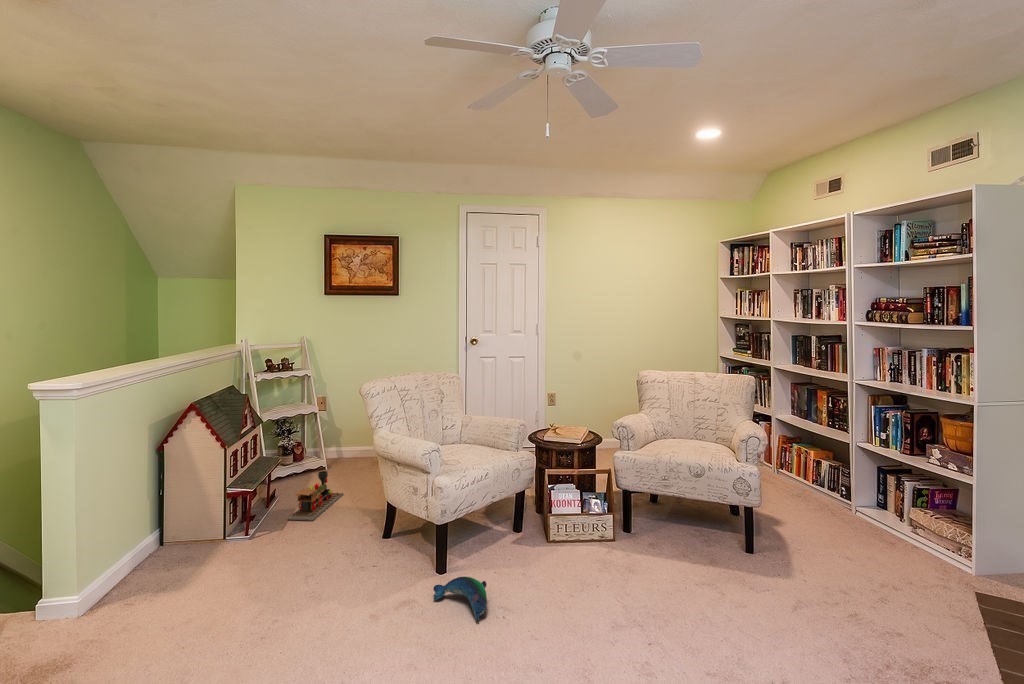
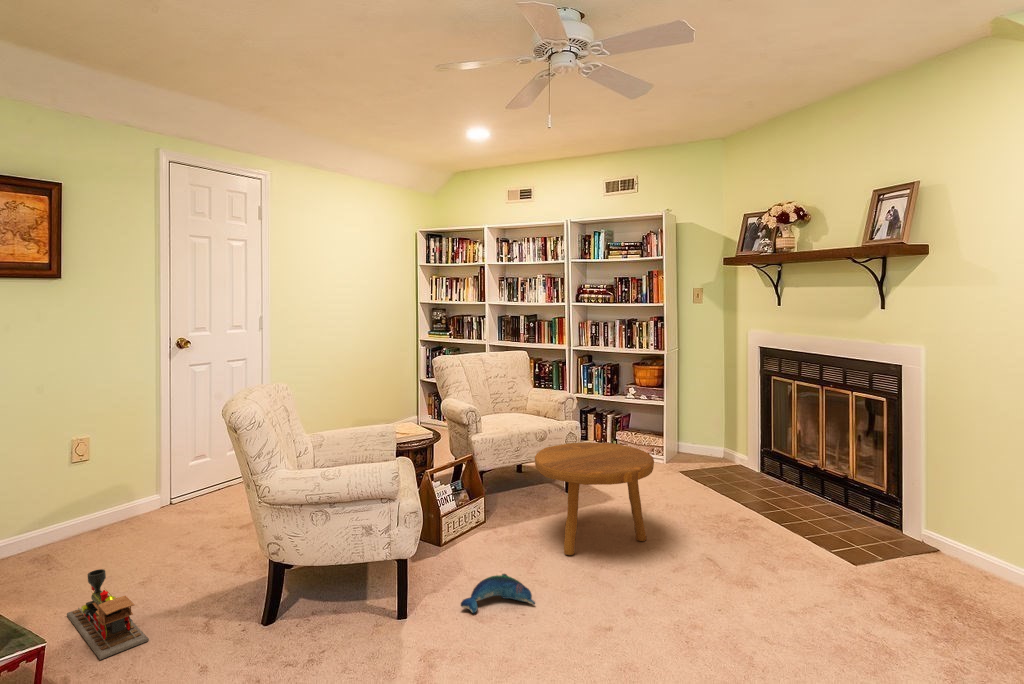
footstool: none [583,481,733,637] -> present [535,442,654,555]

